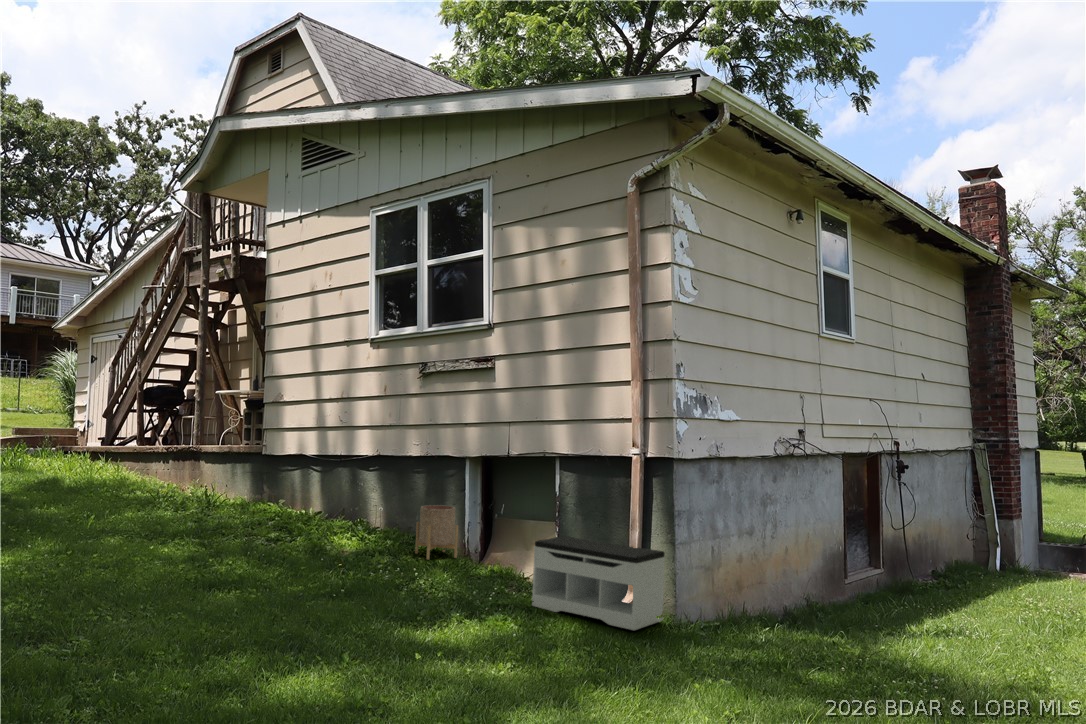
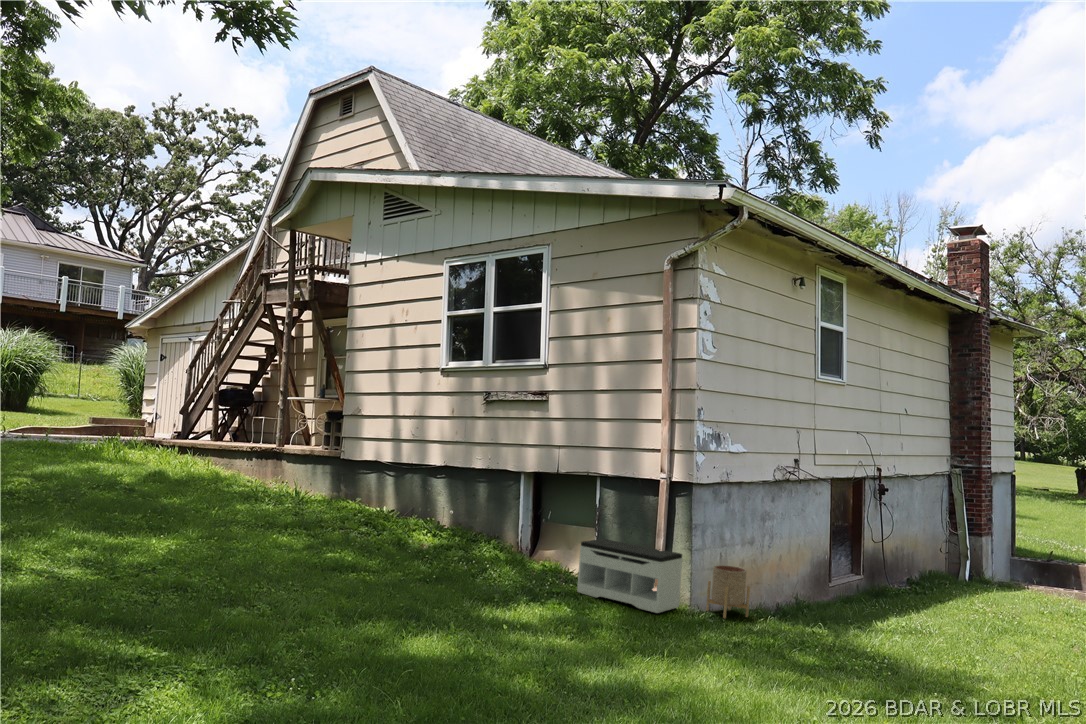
planter: present [415,505,458,559] -> present [706,565,750,618]

